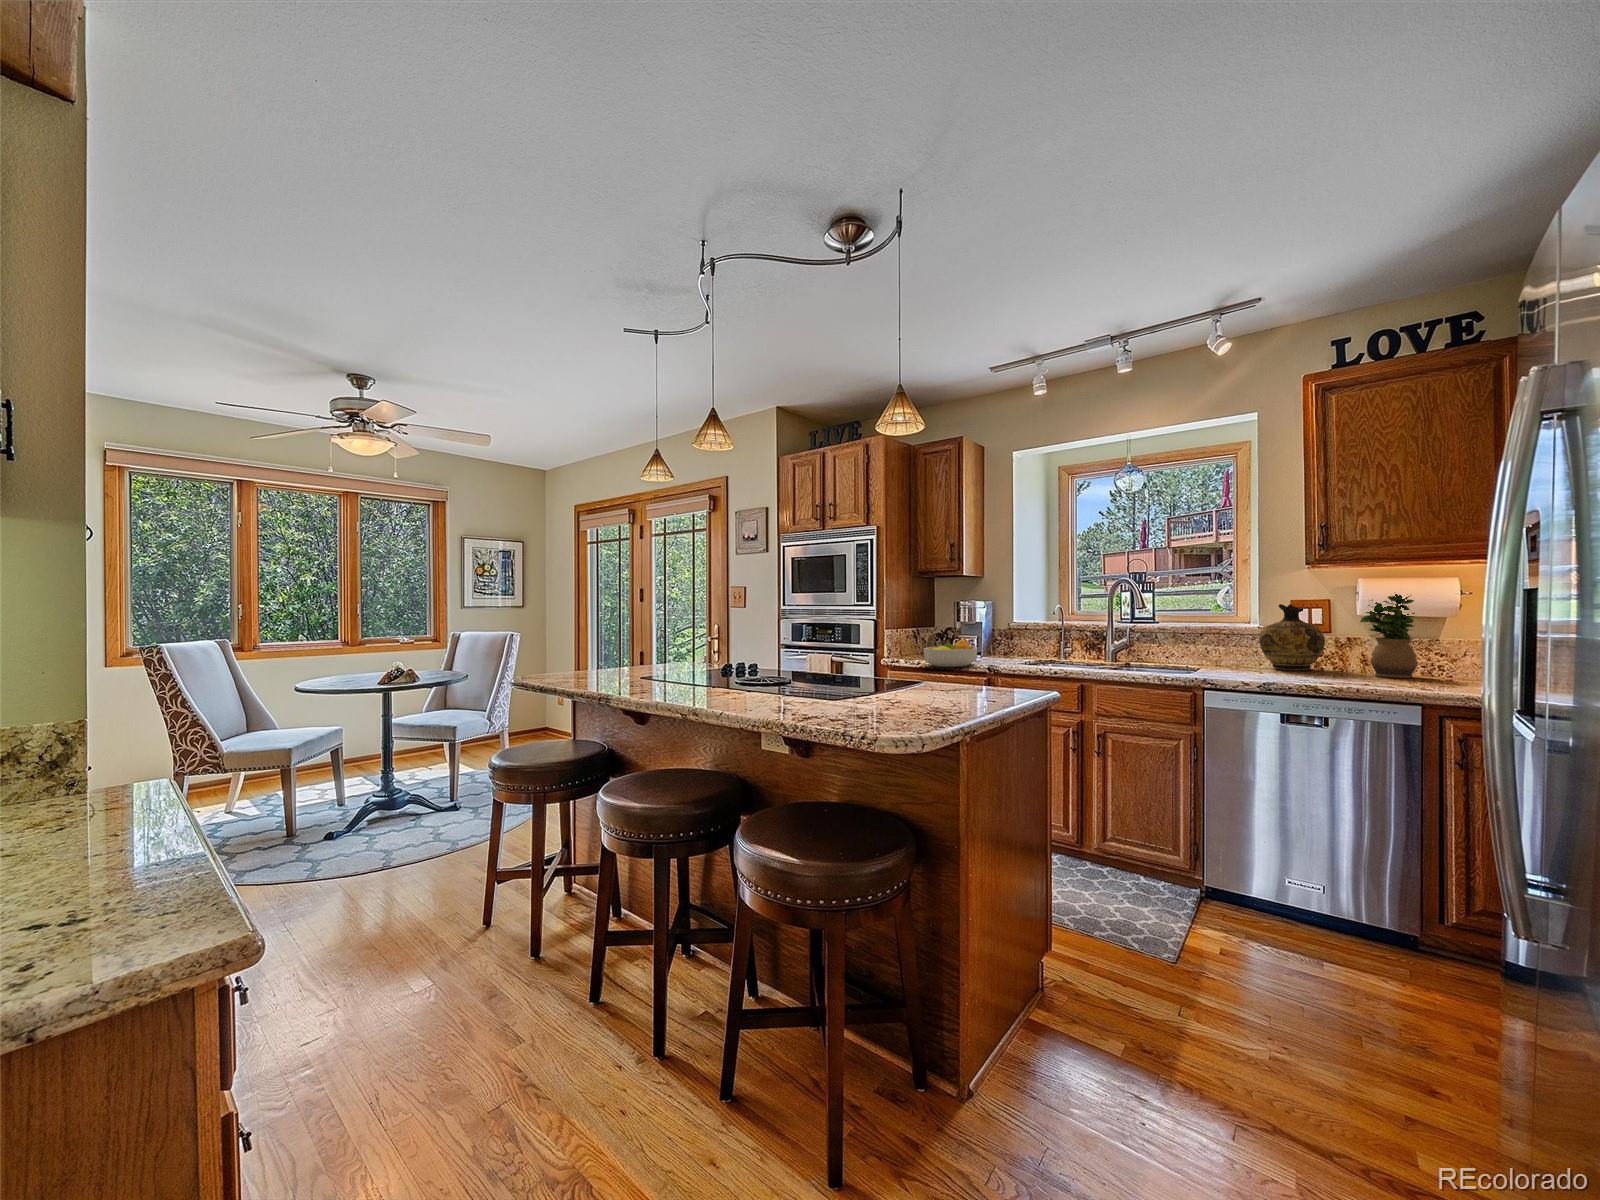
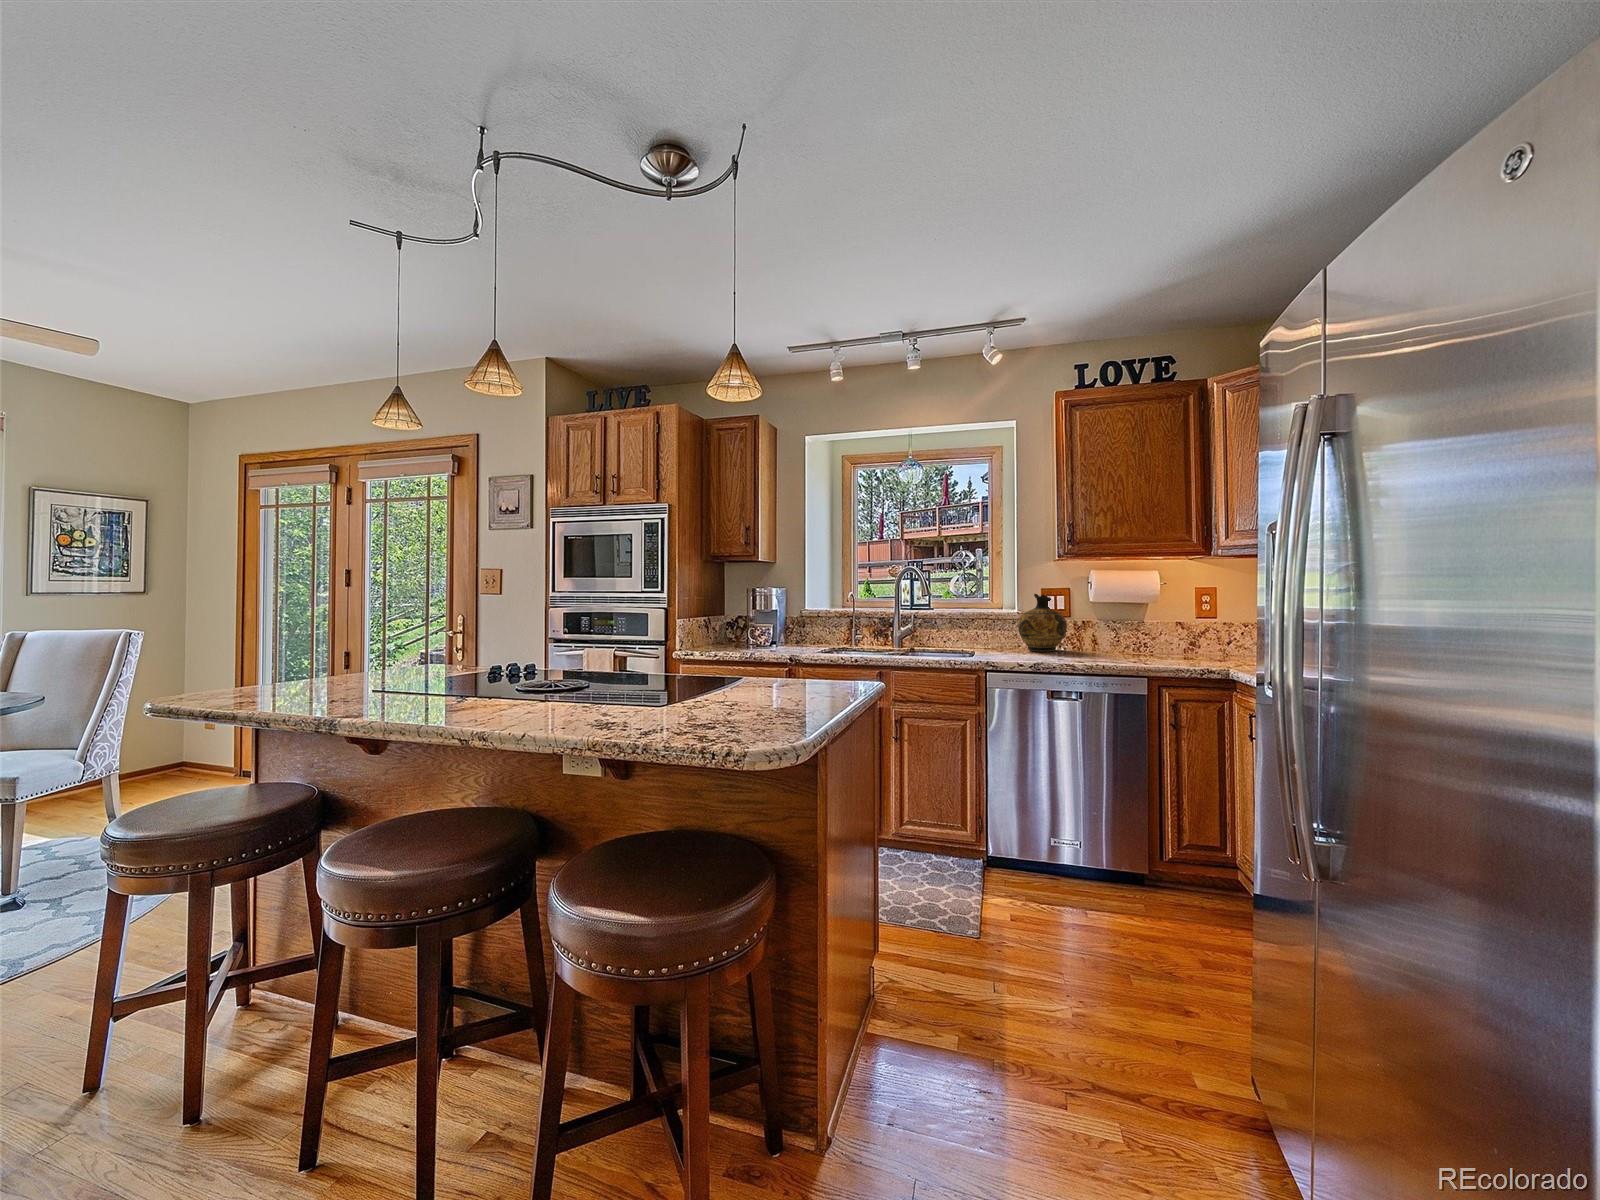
potted plant: present [1360,594,1418,678] -> none [1094,584,1135,656]
fruit bowl: present [923,639,978,667] -> none [722,628,775,658]

